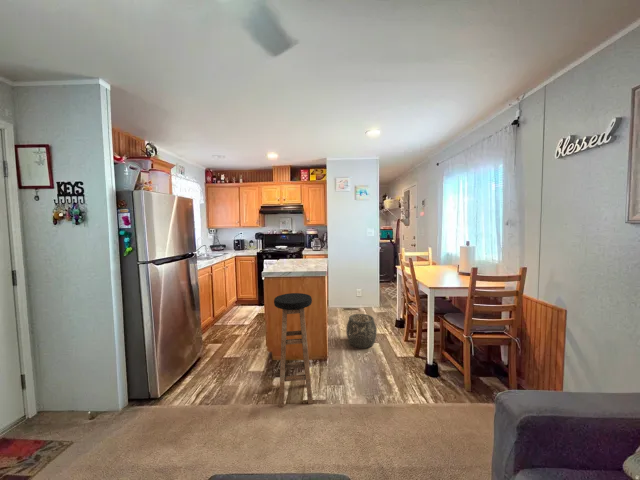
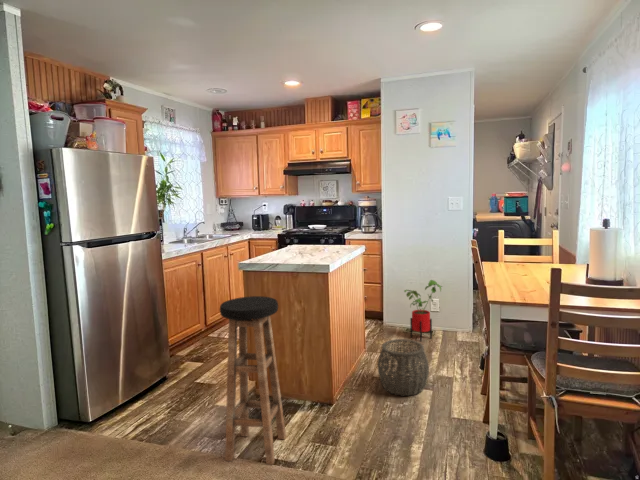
house plant: none [343,278,365,315] -> present [404,280,442,341]

